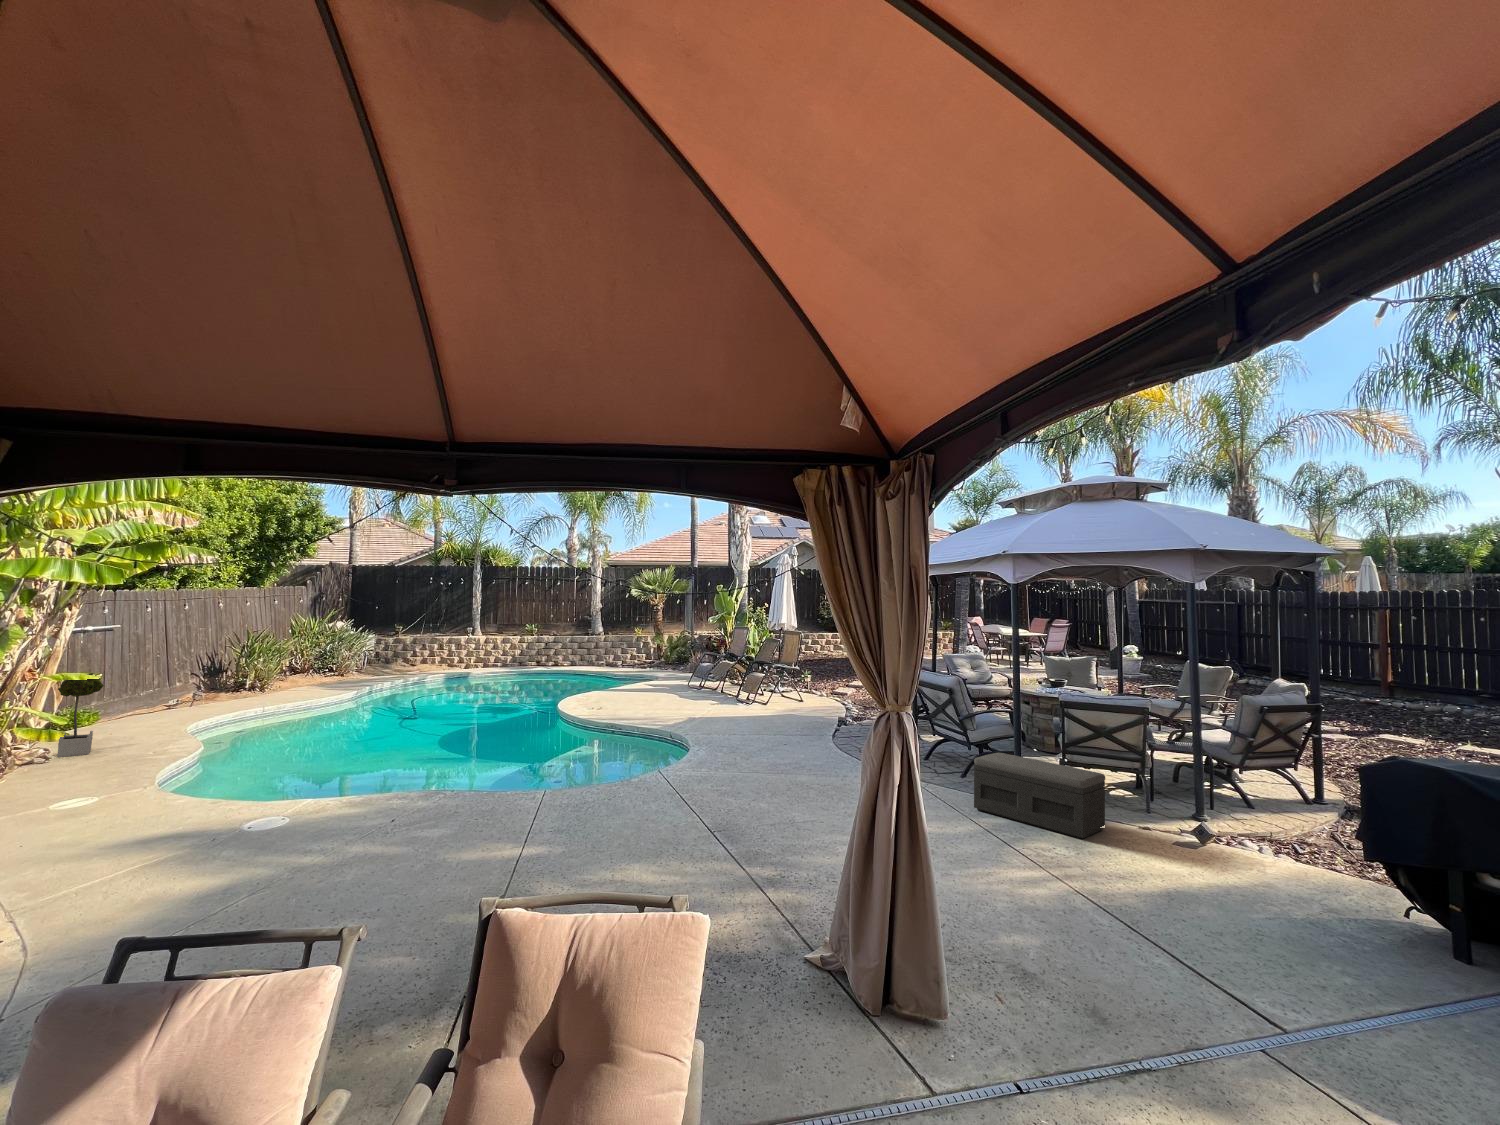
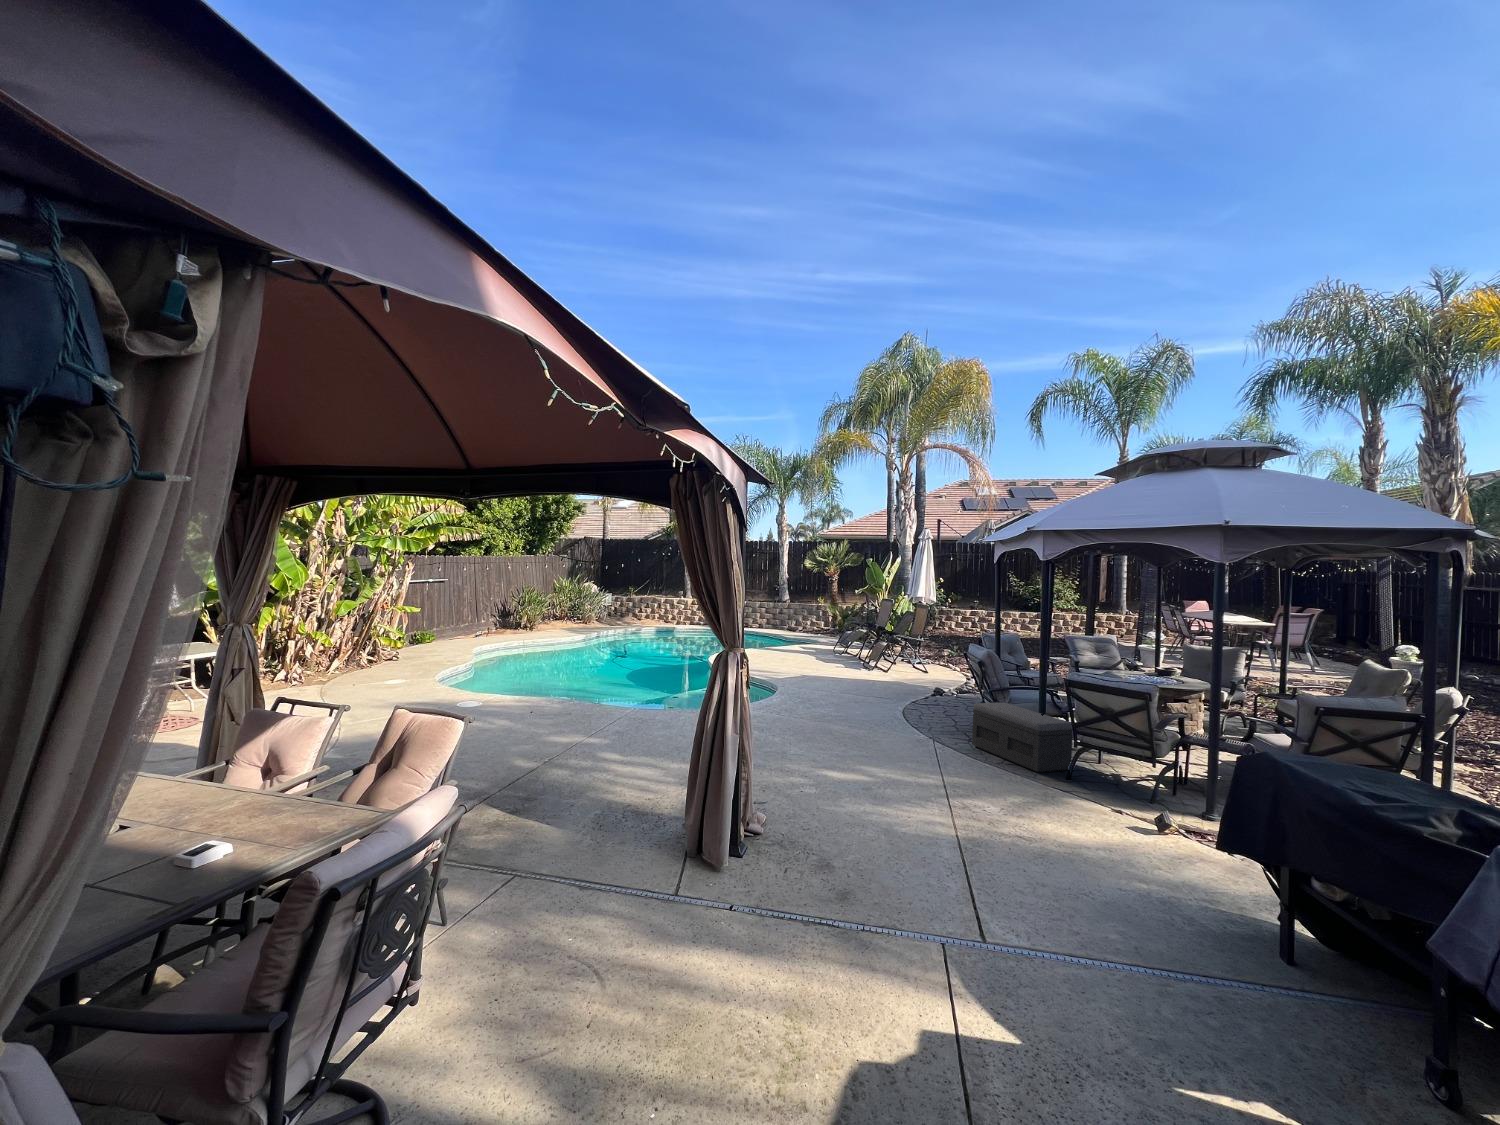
potted tree: present [57,673,104,757] -> none [404,608,427,659]

